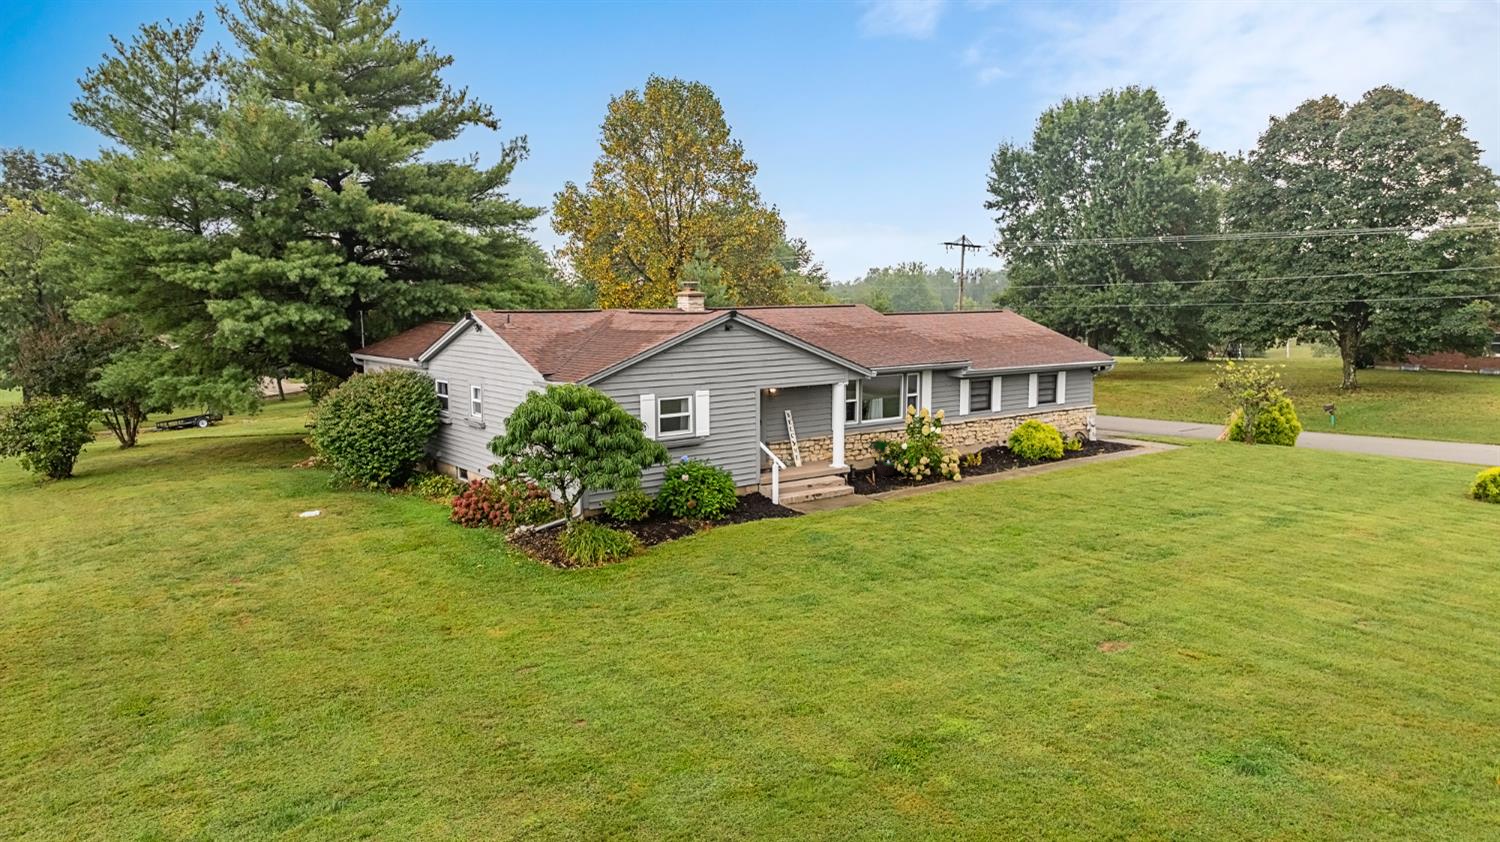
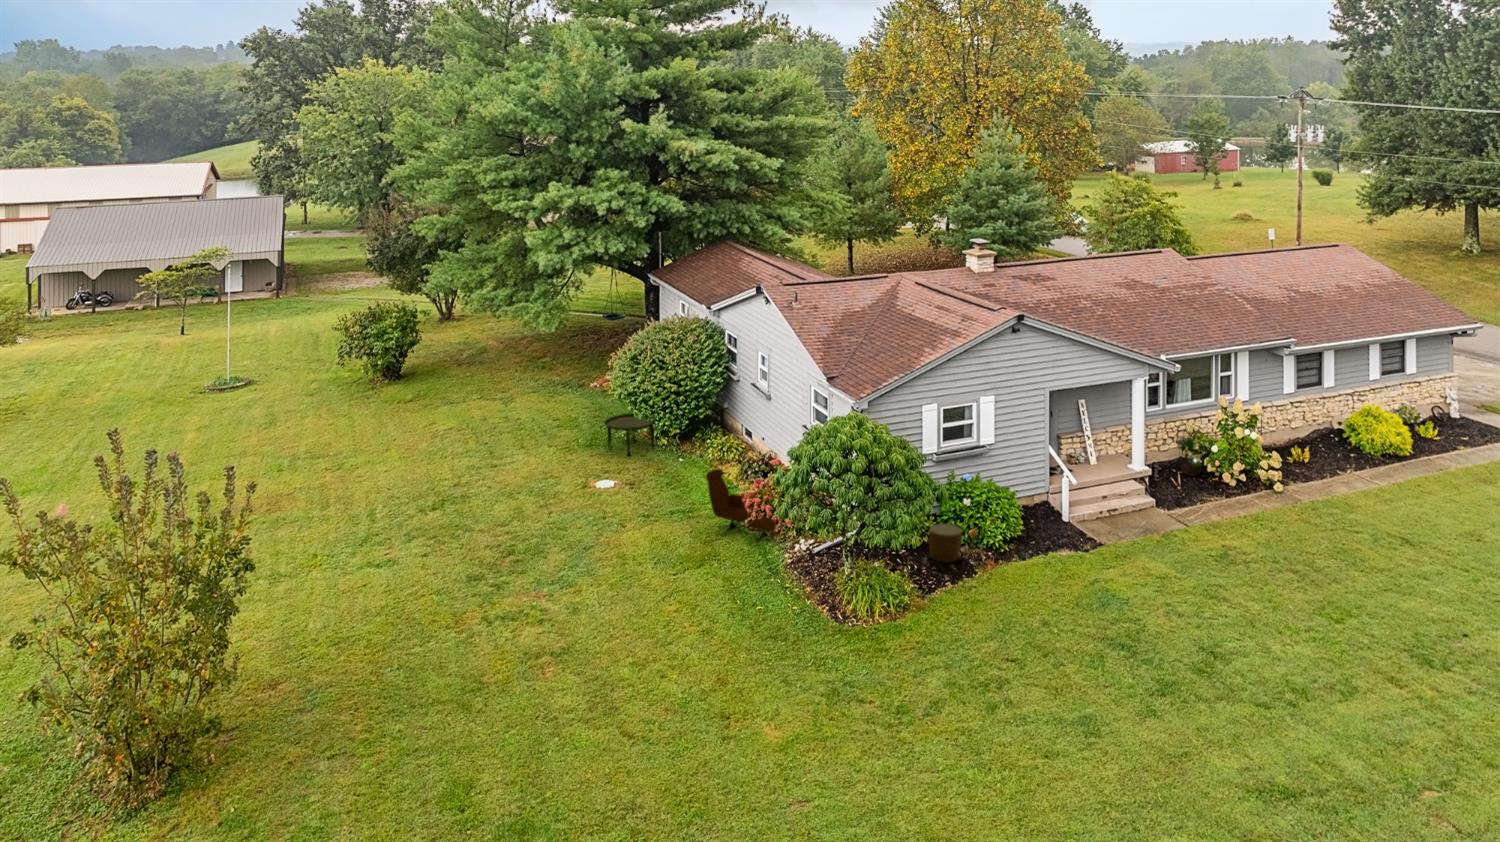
round table: none [302,463,361,502] -> present [605,414,655,456]
lounge chair: none [423,469,498,534] -> present [706,469,776,538]
woven basket: none [650,496,681,530] -> present [929,524,962,563]

